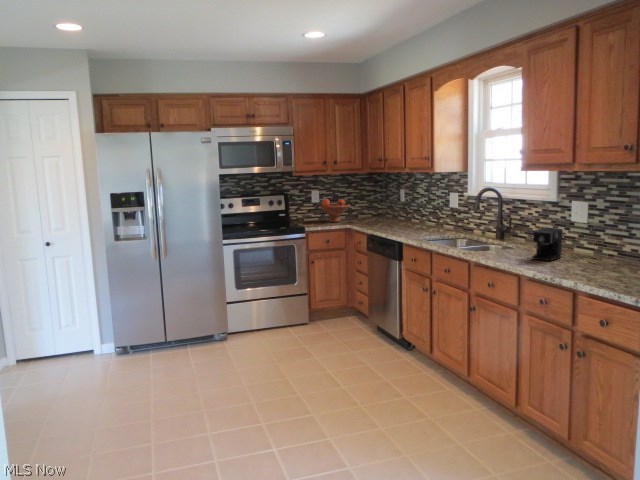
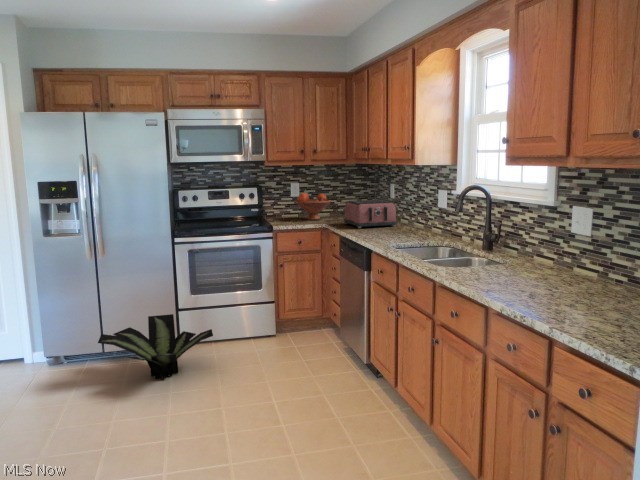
toaster: none [365,203,412,227] -> present [344,200,397,228]
coffee maker: present [532,228,597,261] -> none [510,242,598,288]
potted plant: none [171,306,267,360] -> present [98,314,213,379]

